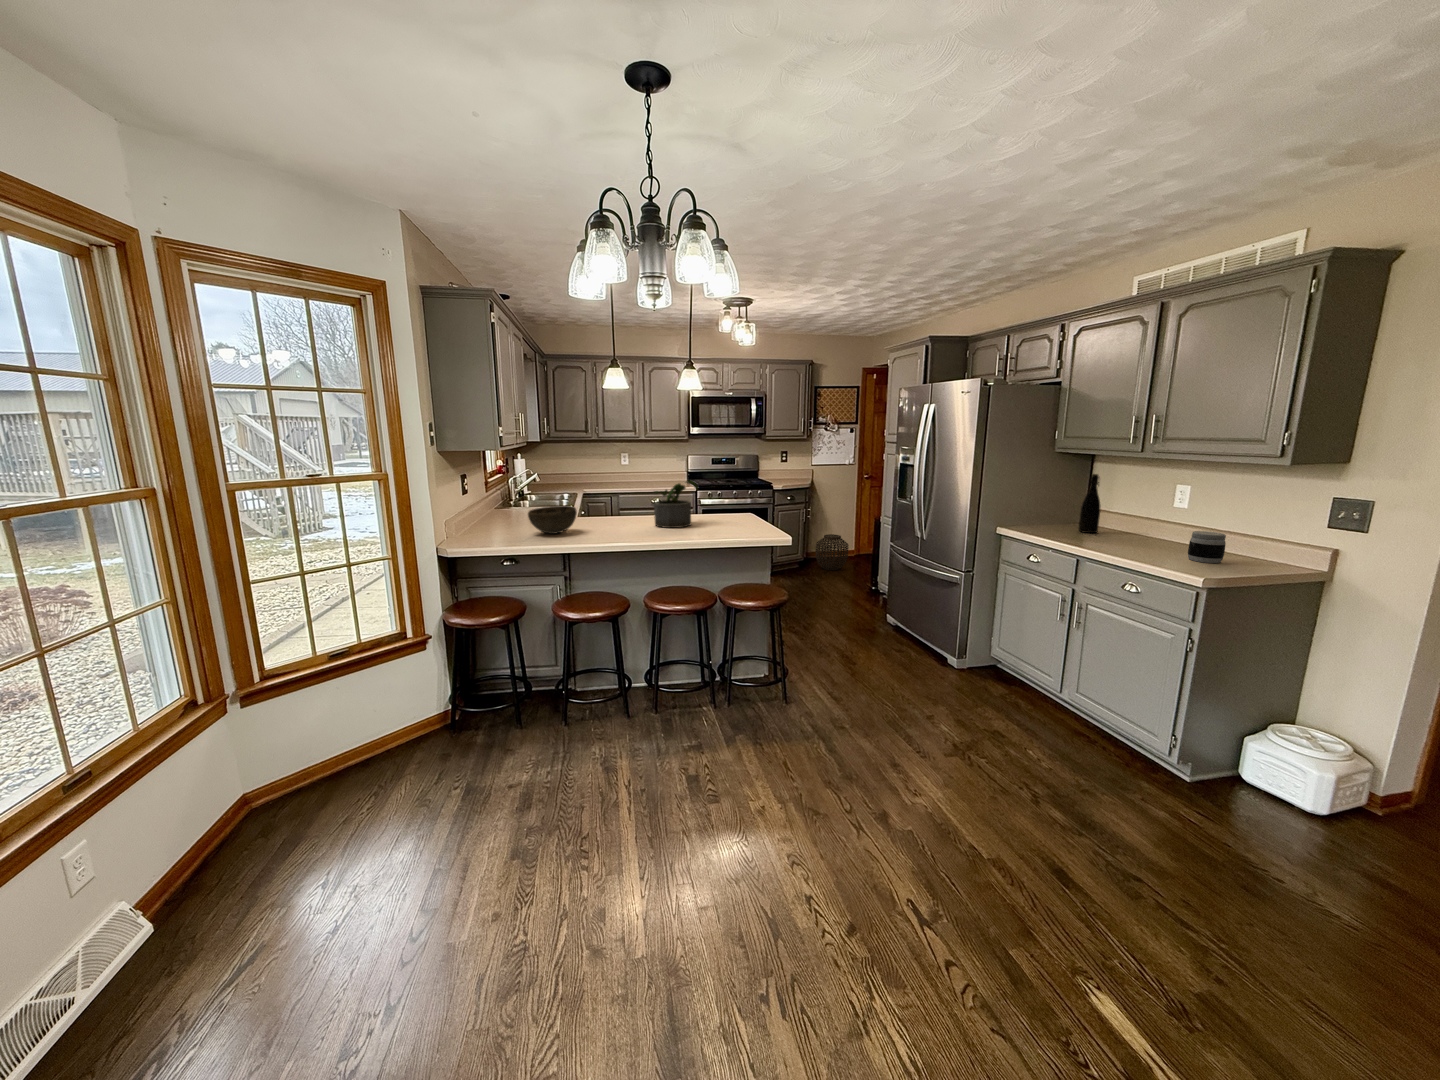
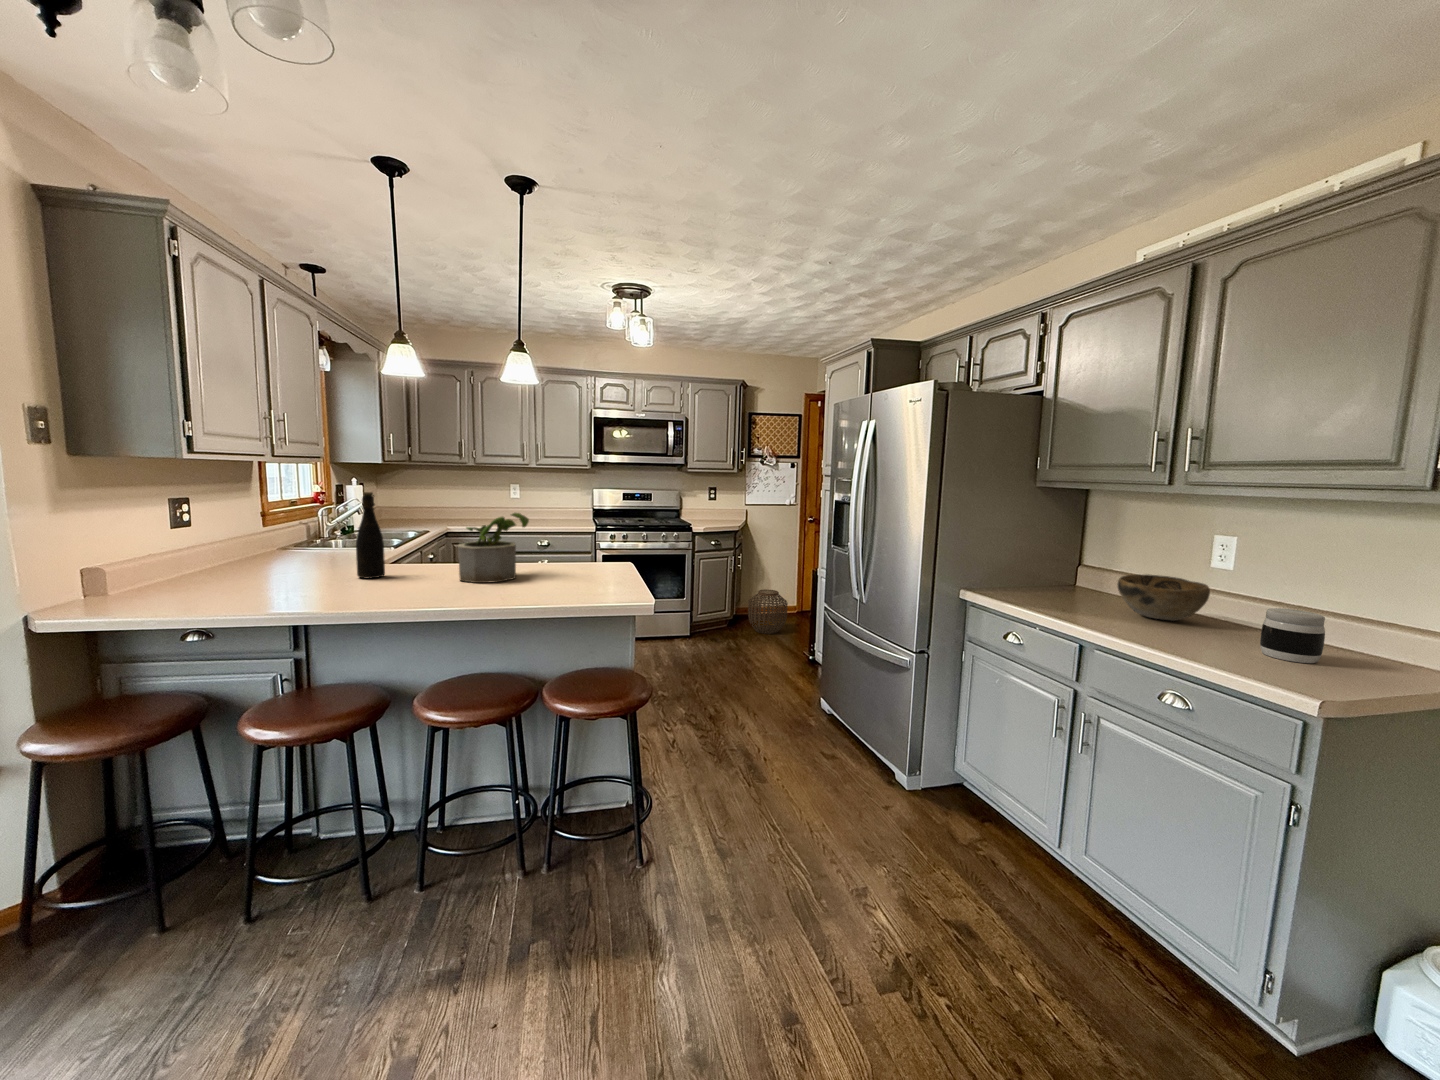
bottle: present [1079,474,1100,533] -> present [356,492,385,578]
decorative bowl: present [528,506,577,534] -> present [1117,574,1210,621]

